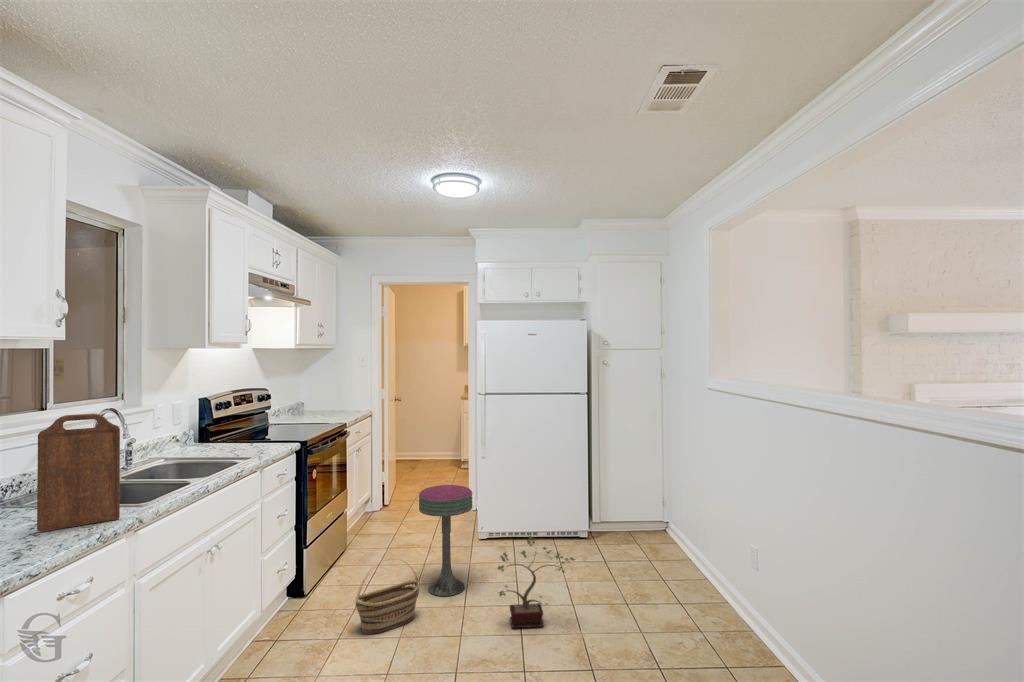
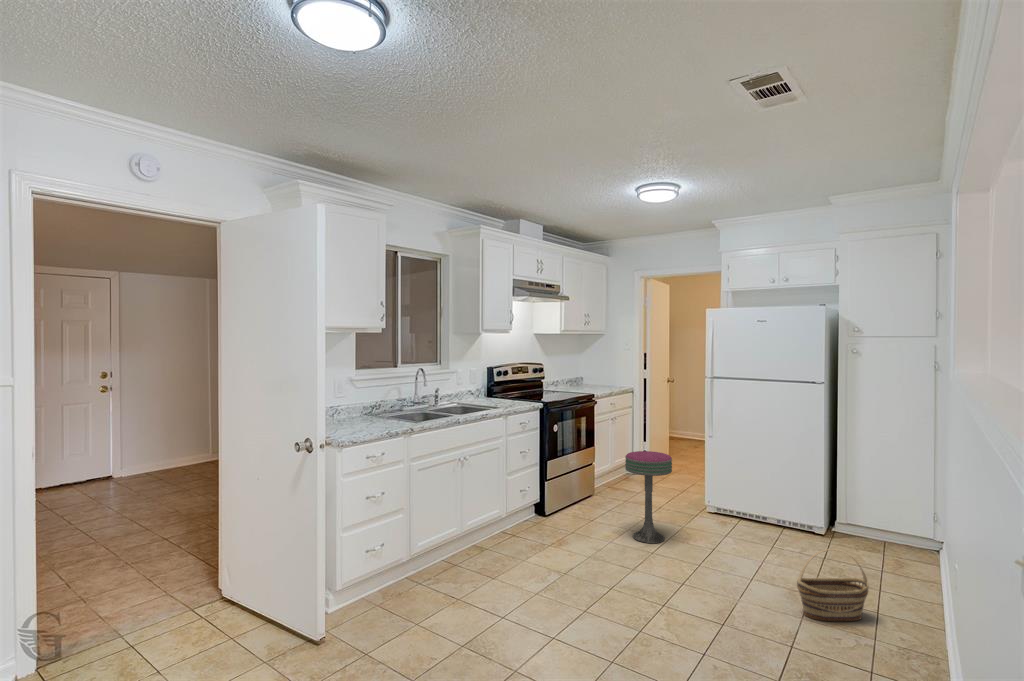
cutting board: present [37,414,120,532] -> none [369,368,404,427]
potted plant: present [497,536,575,628] -> none [665,500,737,582]
basket: present [356,558,419,634] -> present [797,549,869,621]

